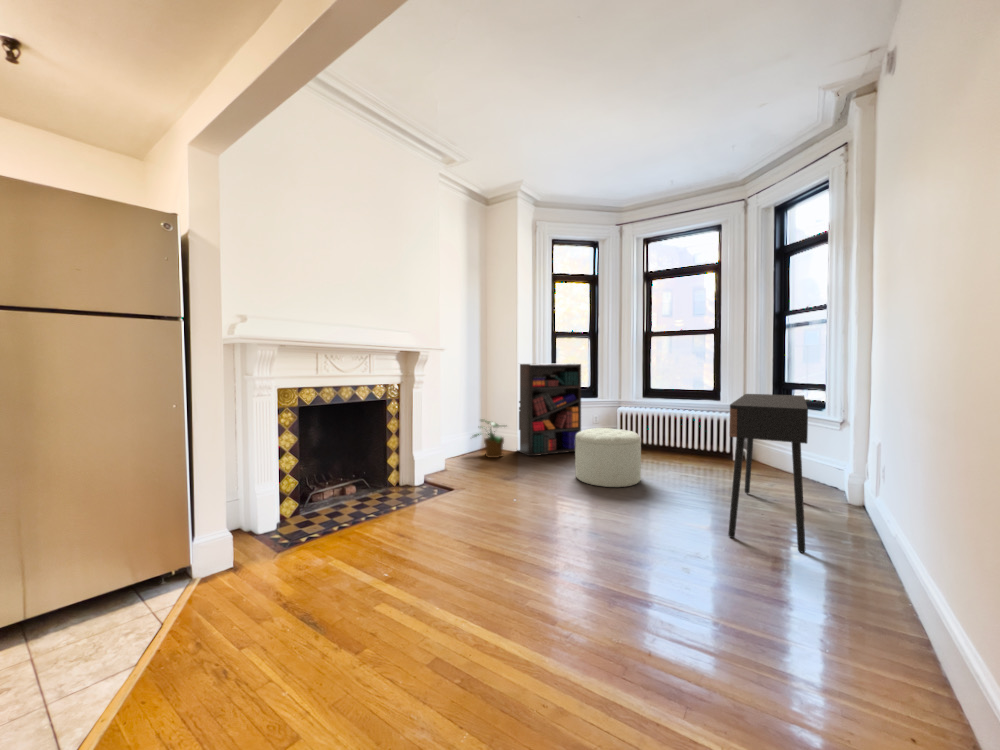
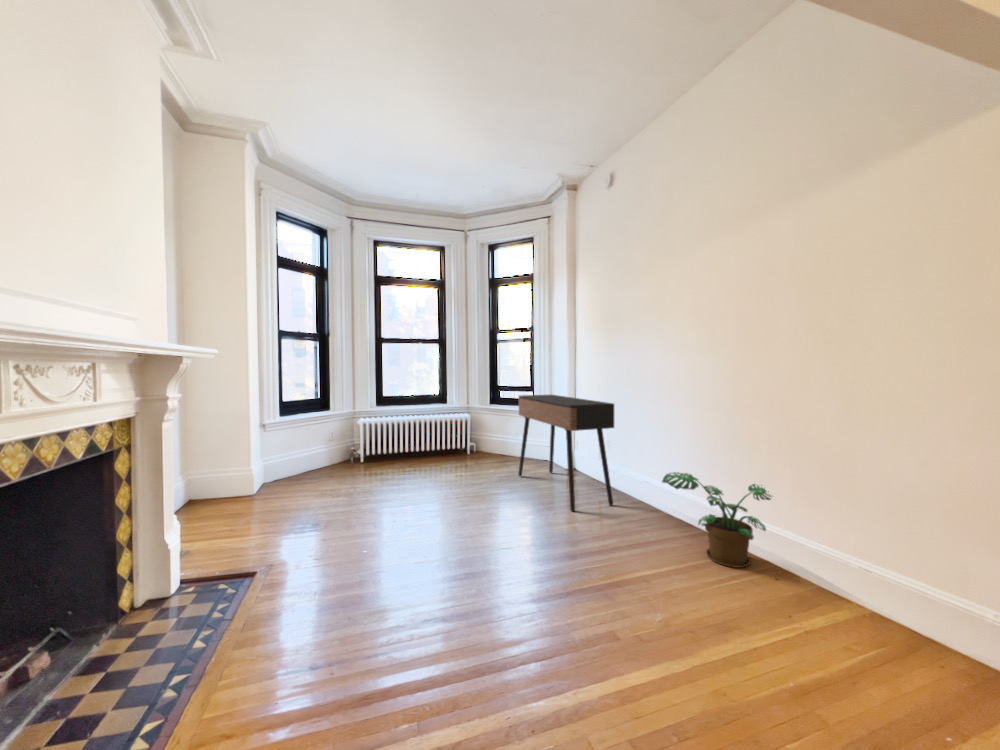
bookshelf: present [518,363,581,456] -> none [243,372,331,496]
potted plant: present [474,420,504,458] -> present [662,472,771,568]
ottoman: present [575,428,641,487] -> none [377,440,446,506]

